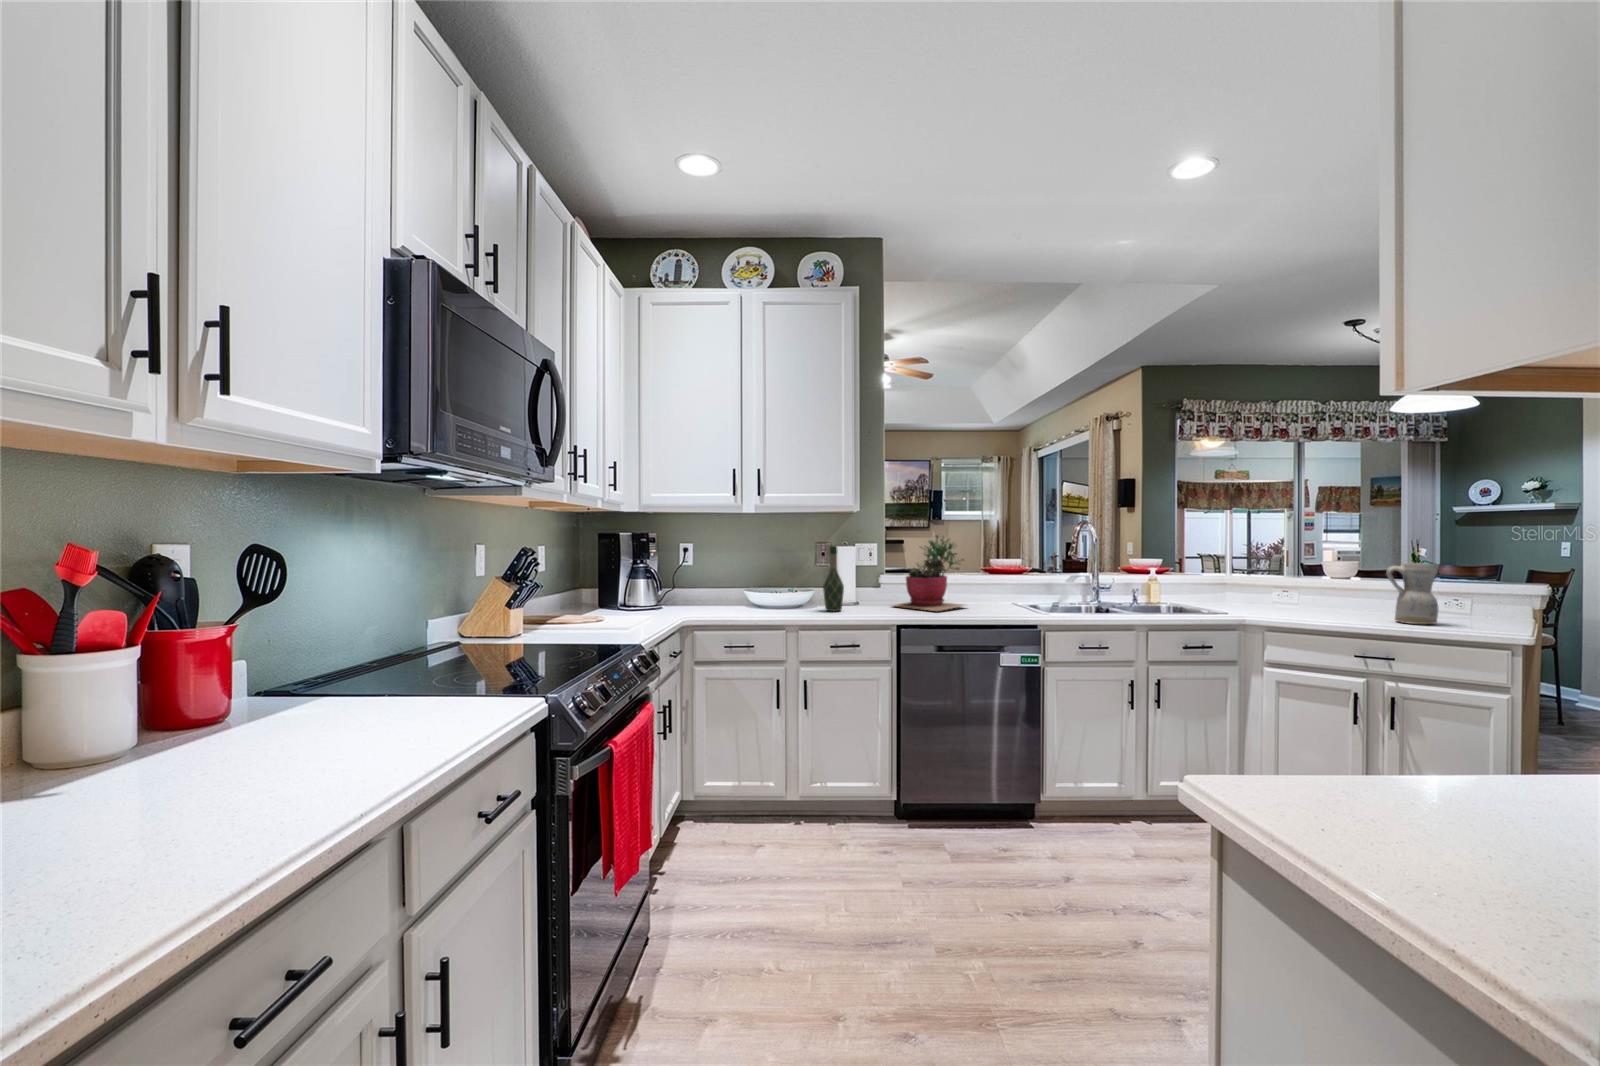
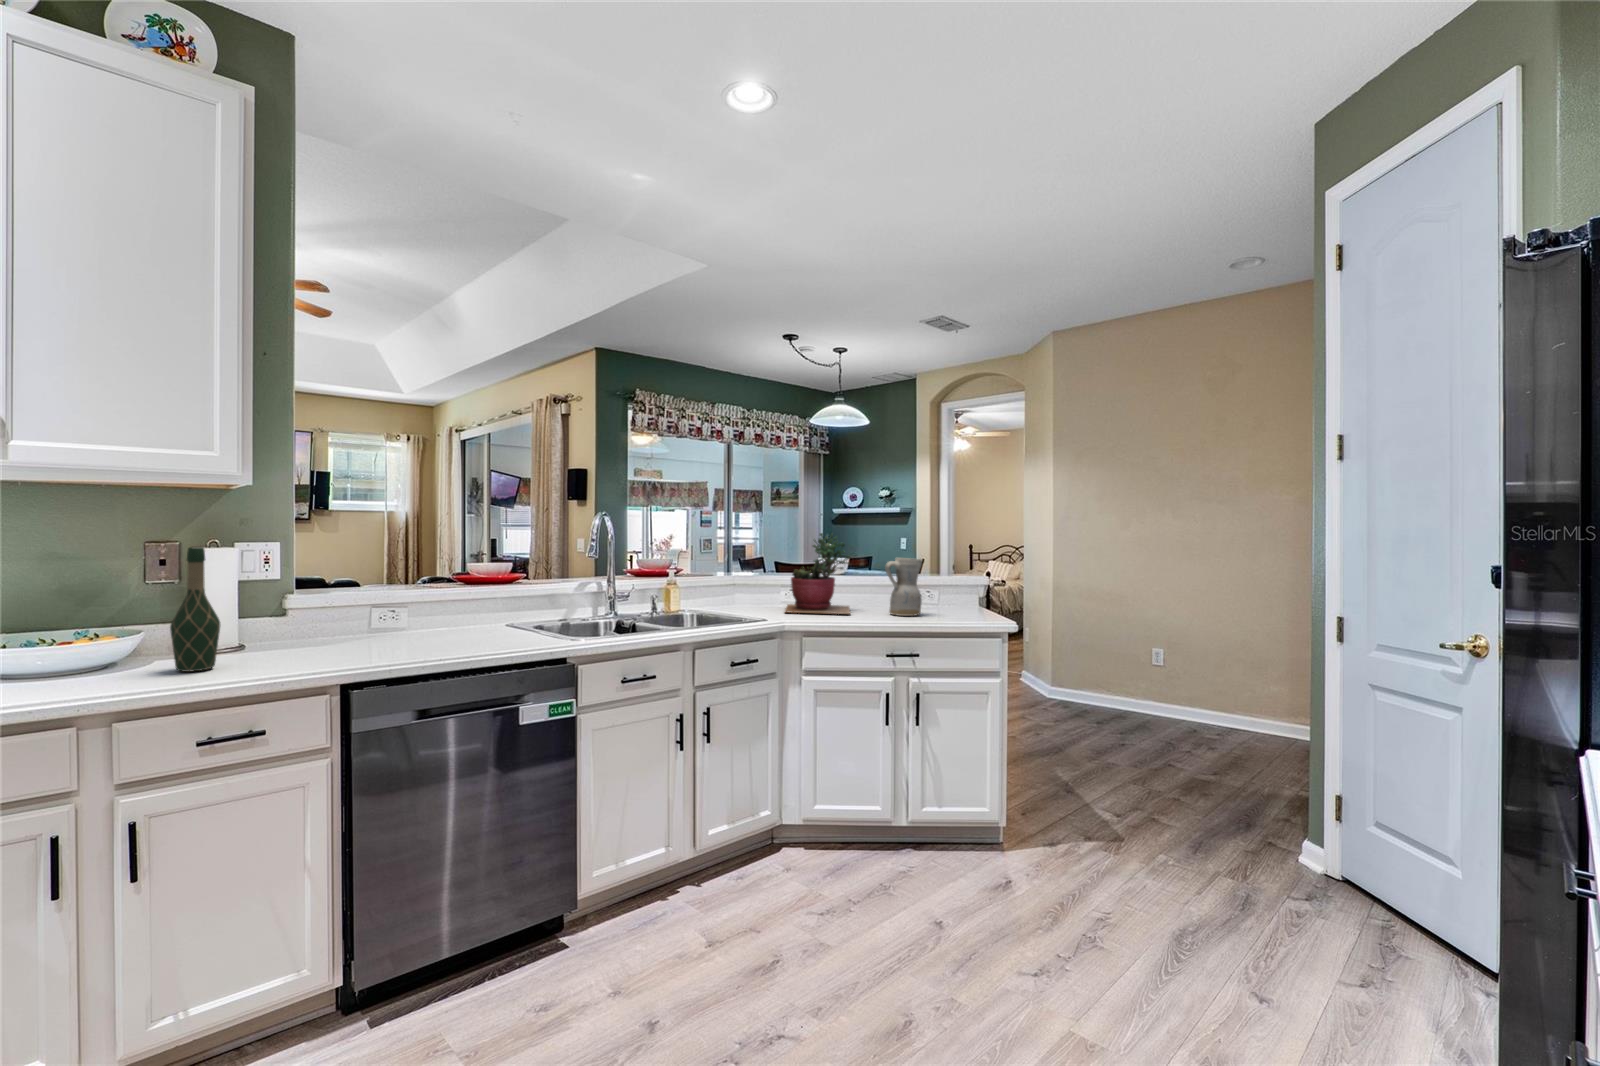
succulent plant: present [896,535,964,611] -> present [785,533,850,614]

